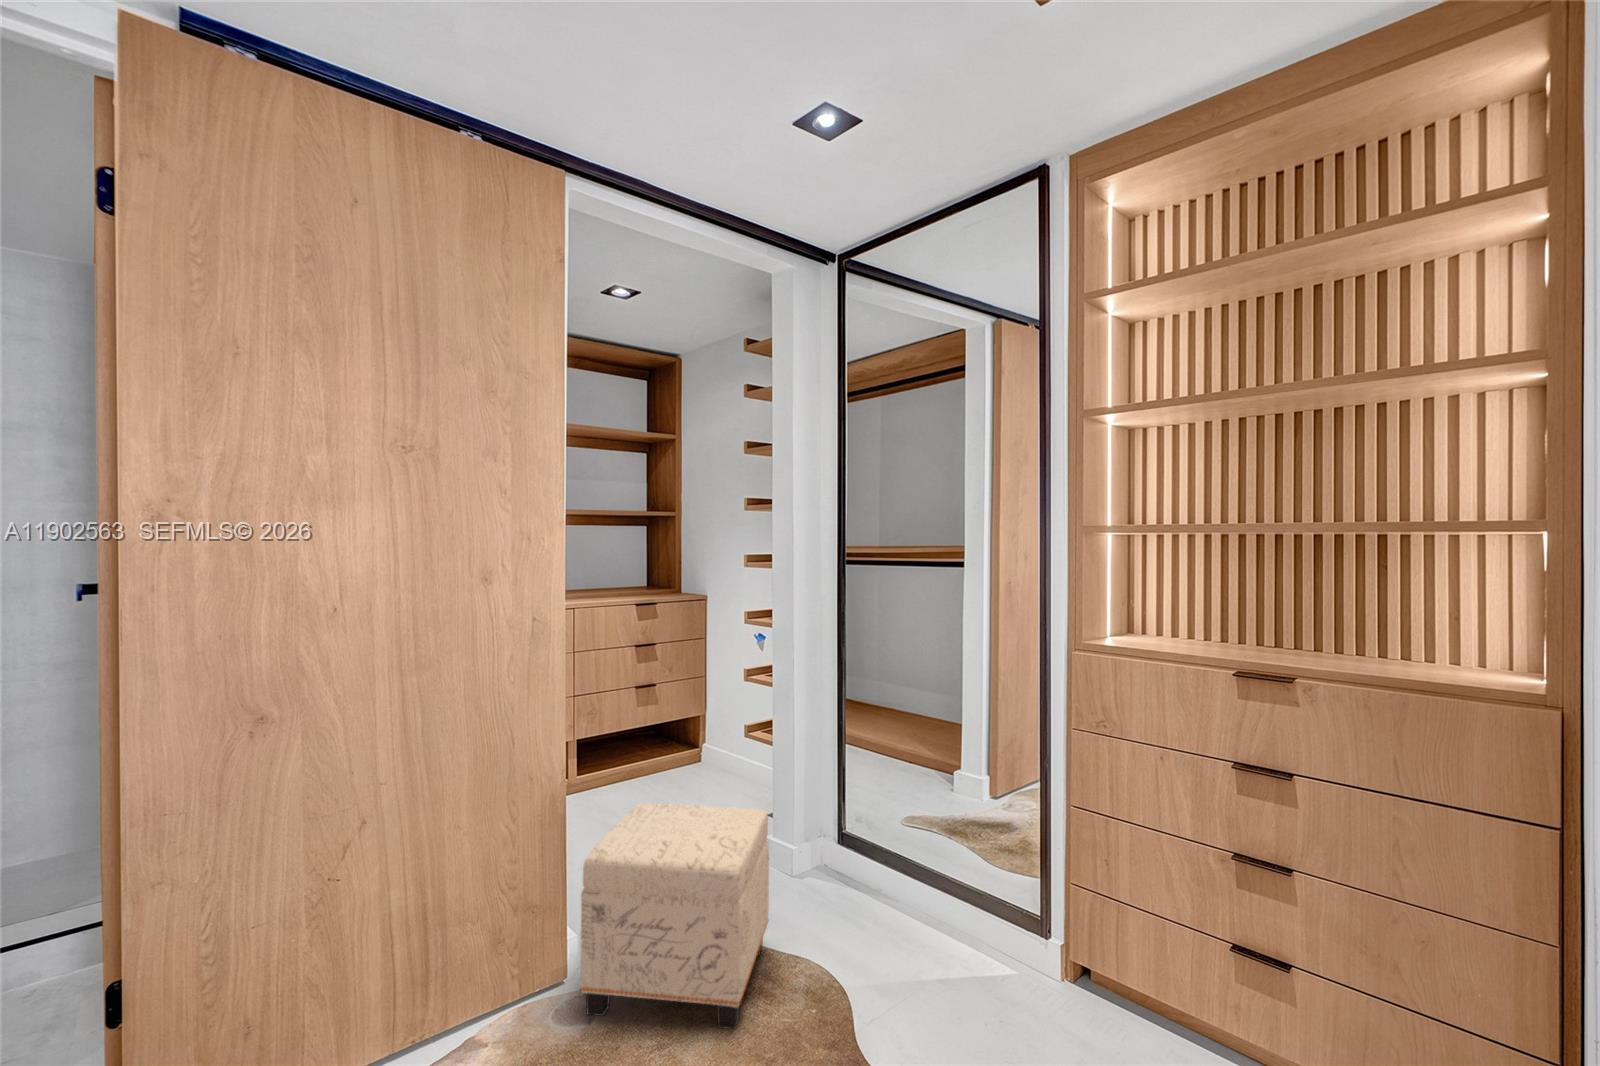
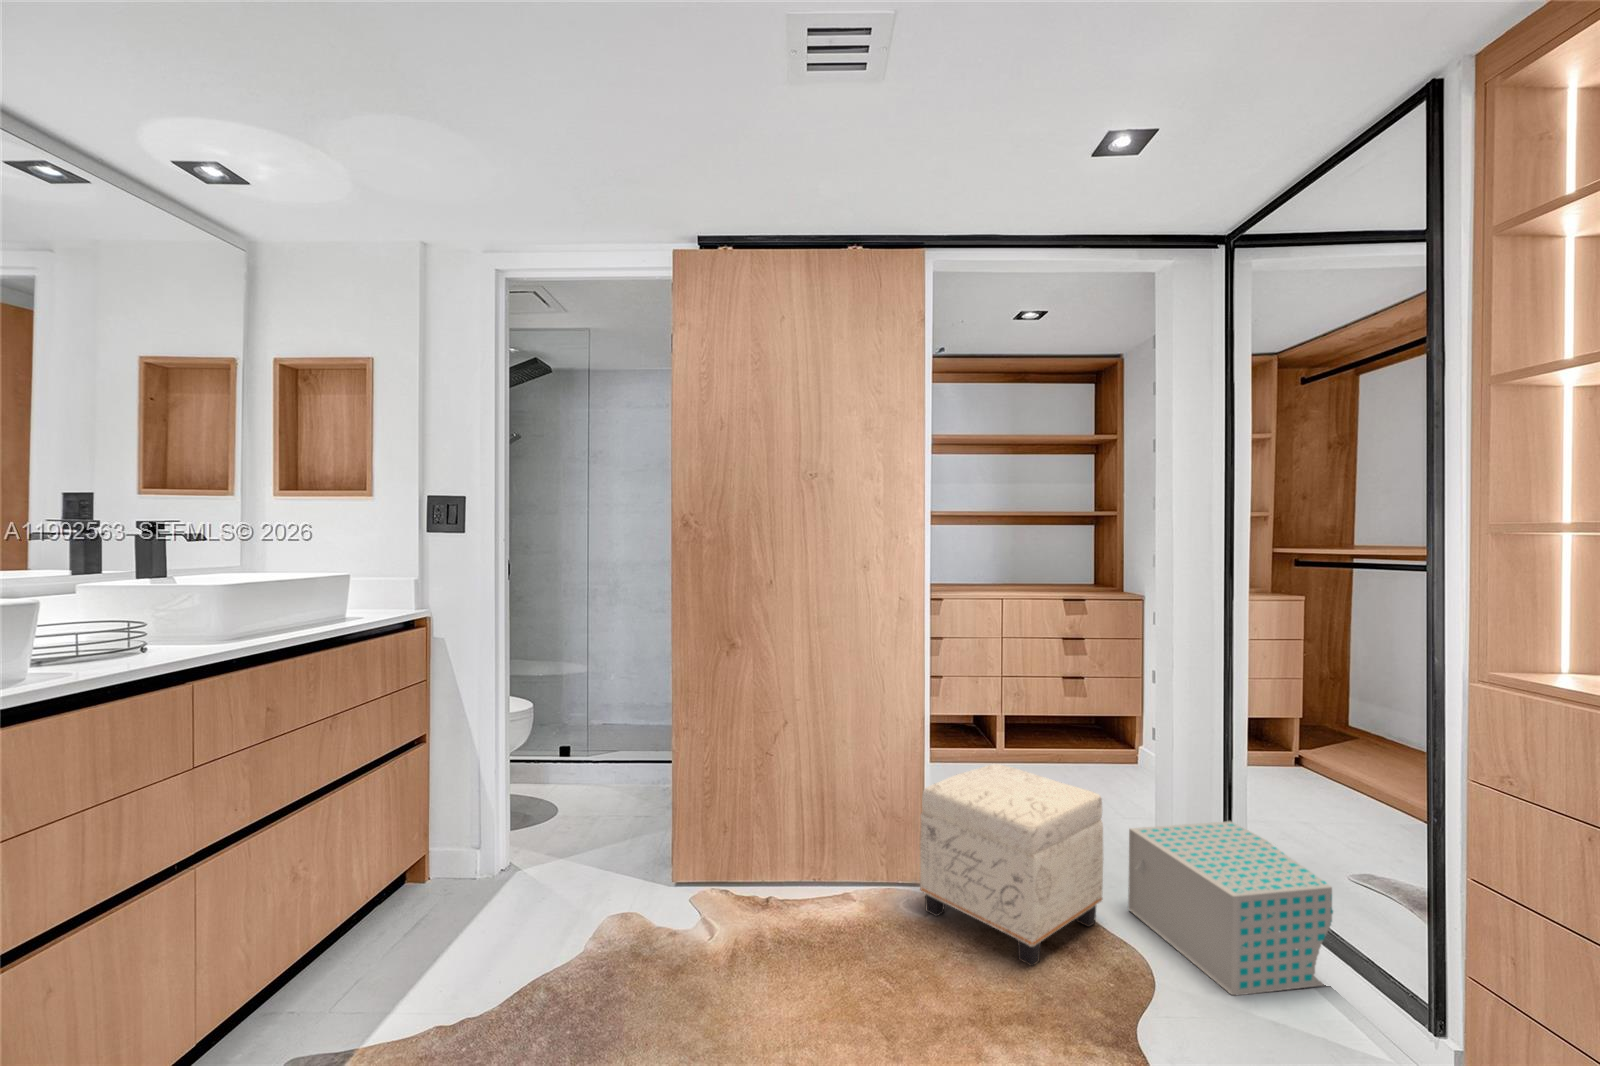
storage box: none [780,803,962,972] -> present [1128,821,1333,995]

